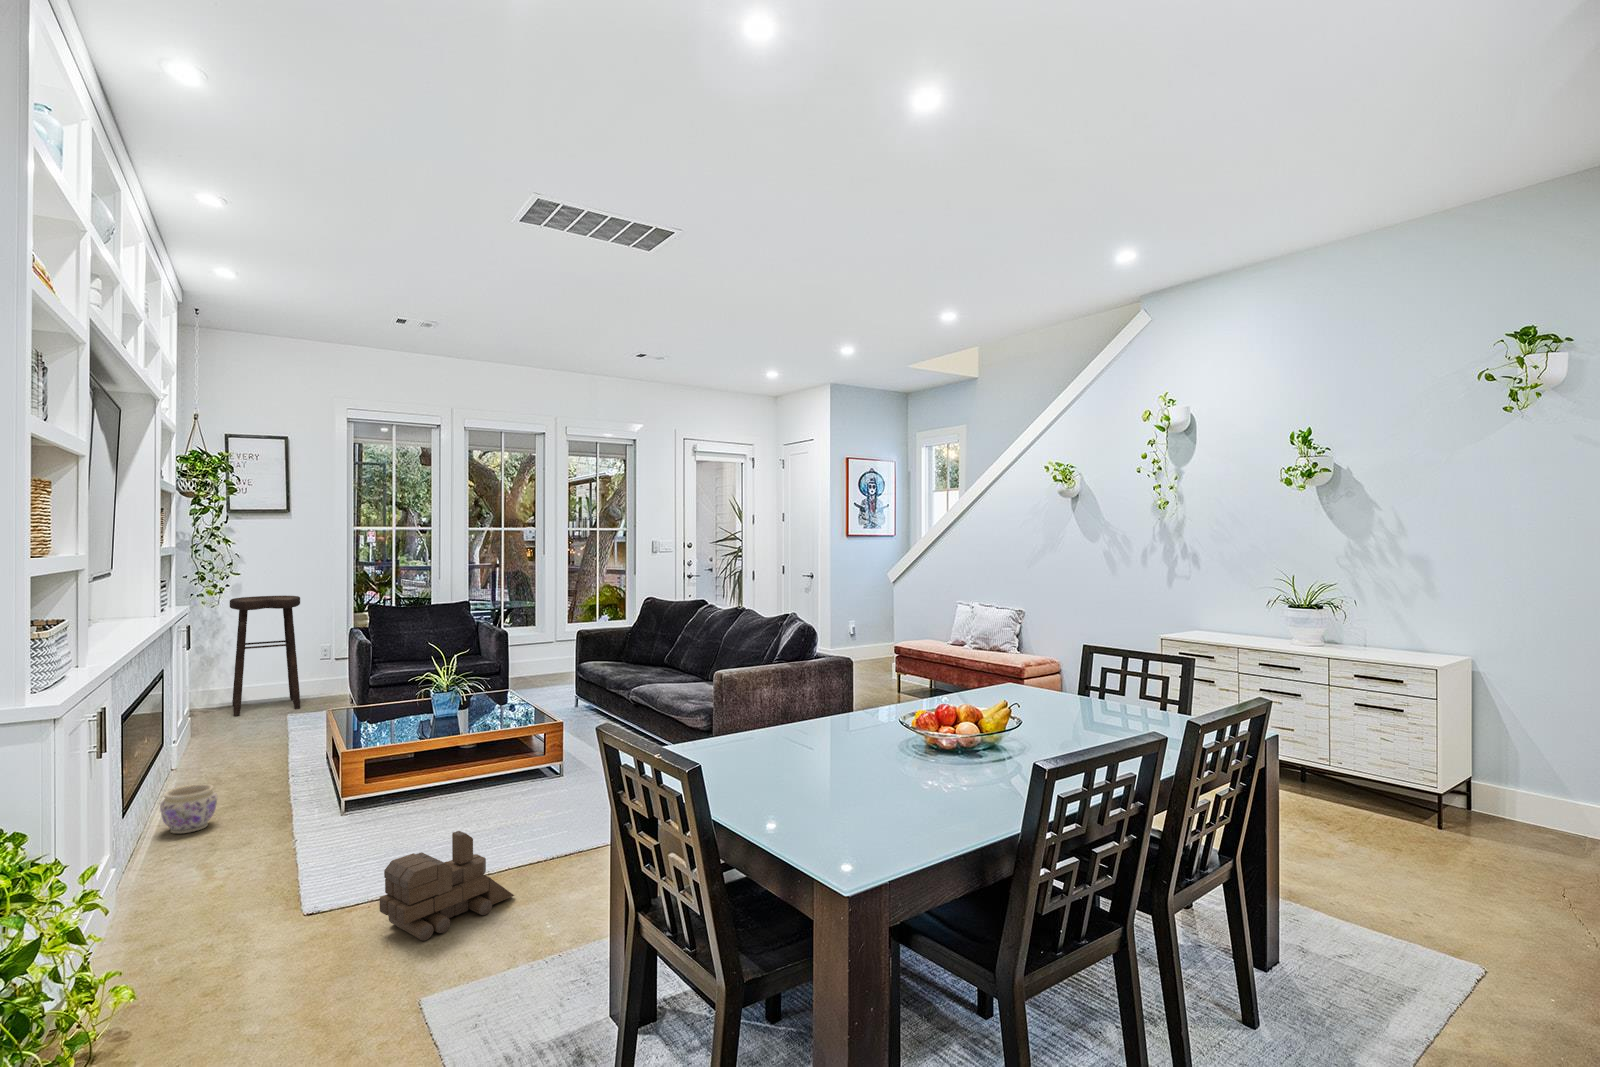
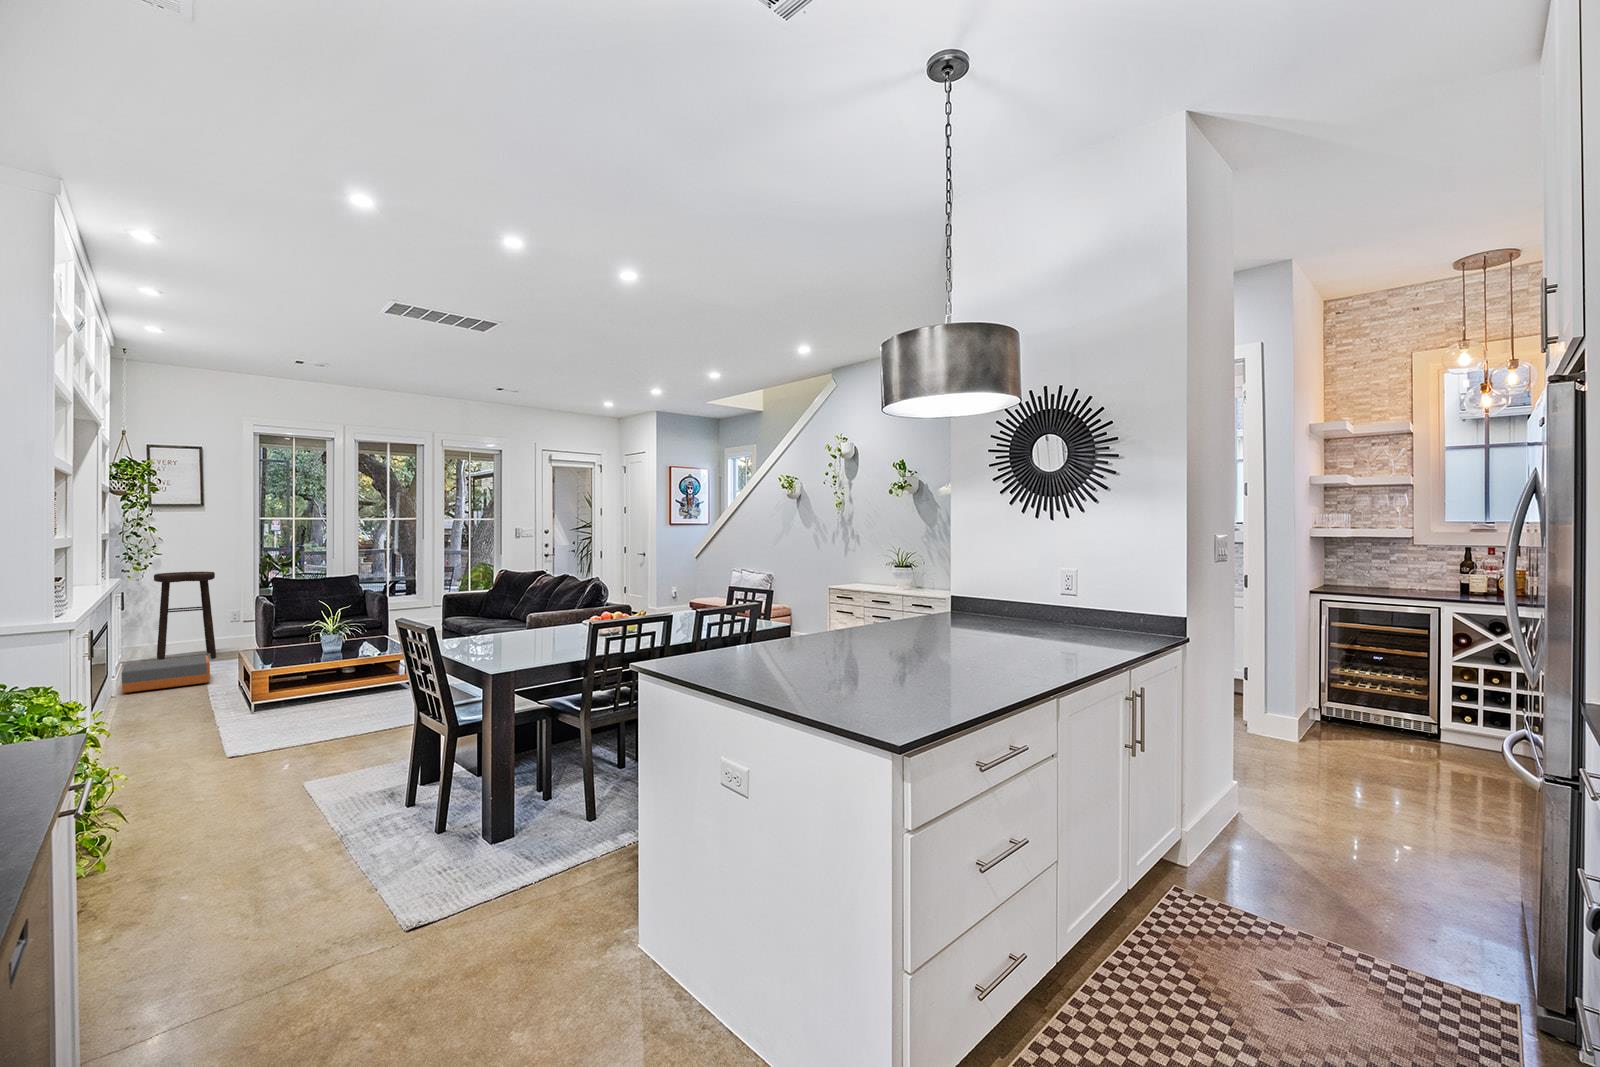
storage box: none [183,710,291,763] -> present [122,655,210,693]
planter: present [160,784,217,834] -> none [113,697,157,730]
toy train: present [380,831,514,941] -> none [278,706,371,768]

